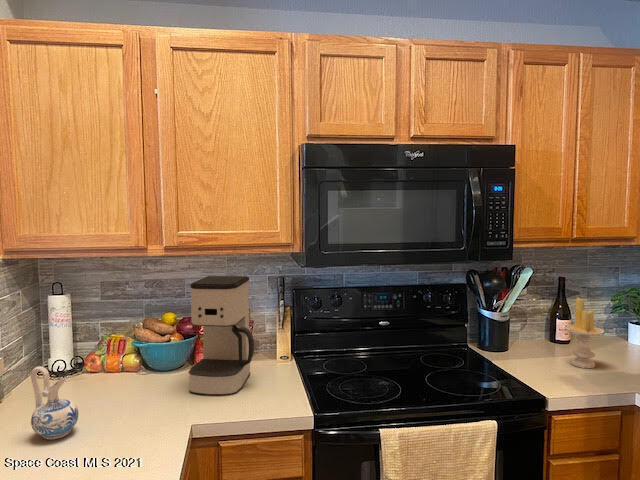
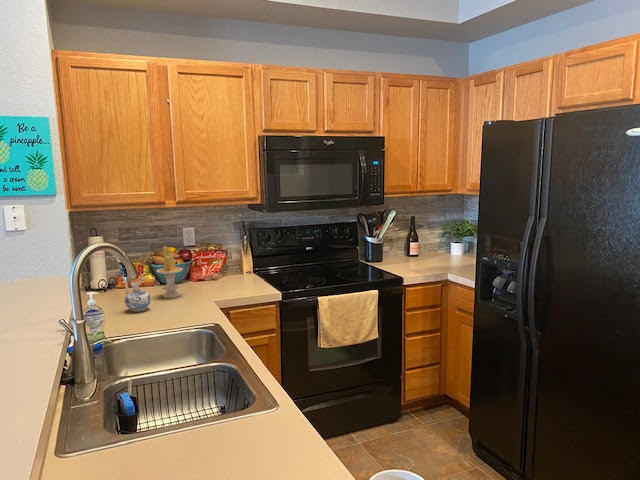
coffee maker: present [189,276,254,396] -> none [197,219,236,291]
candle: present [565,297,604,368] -> present [156,246,183,298]

